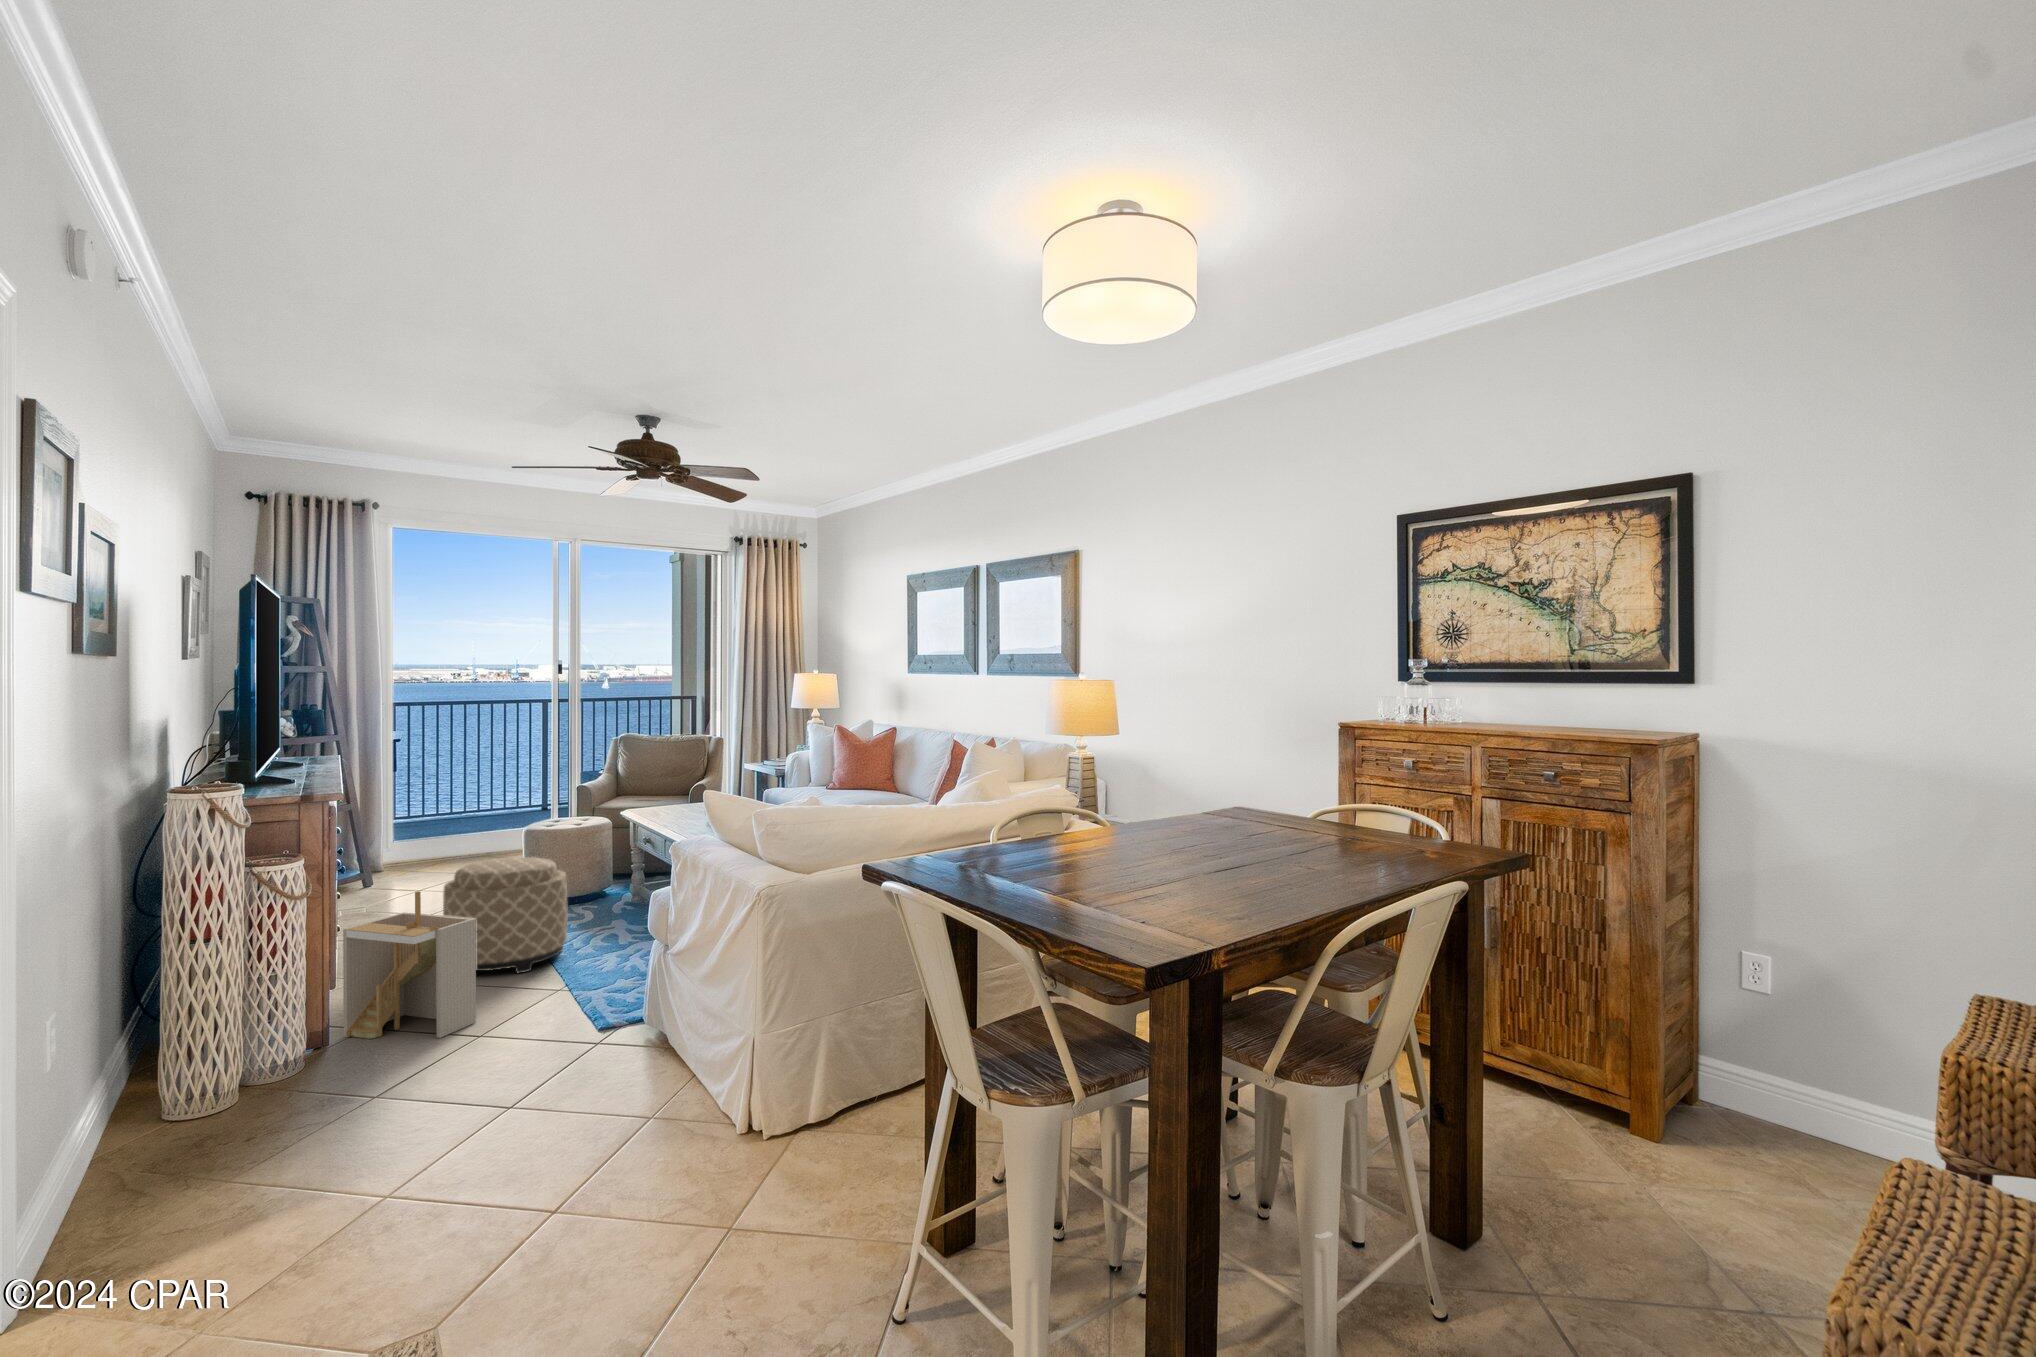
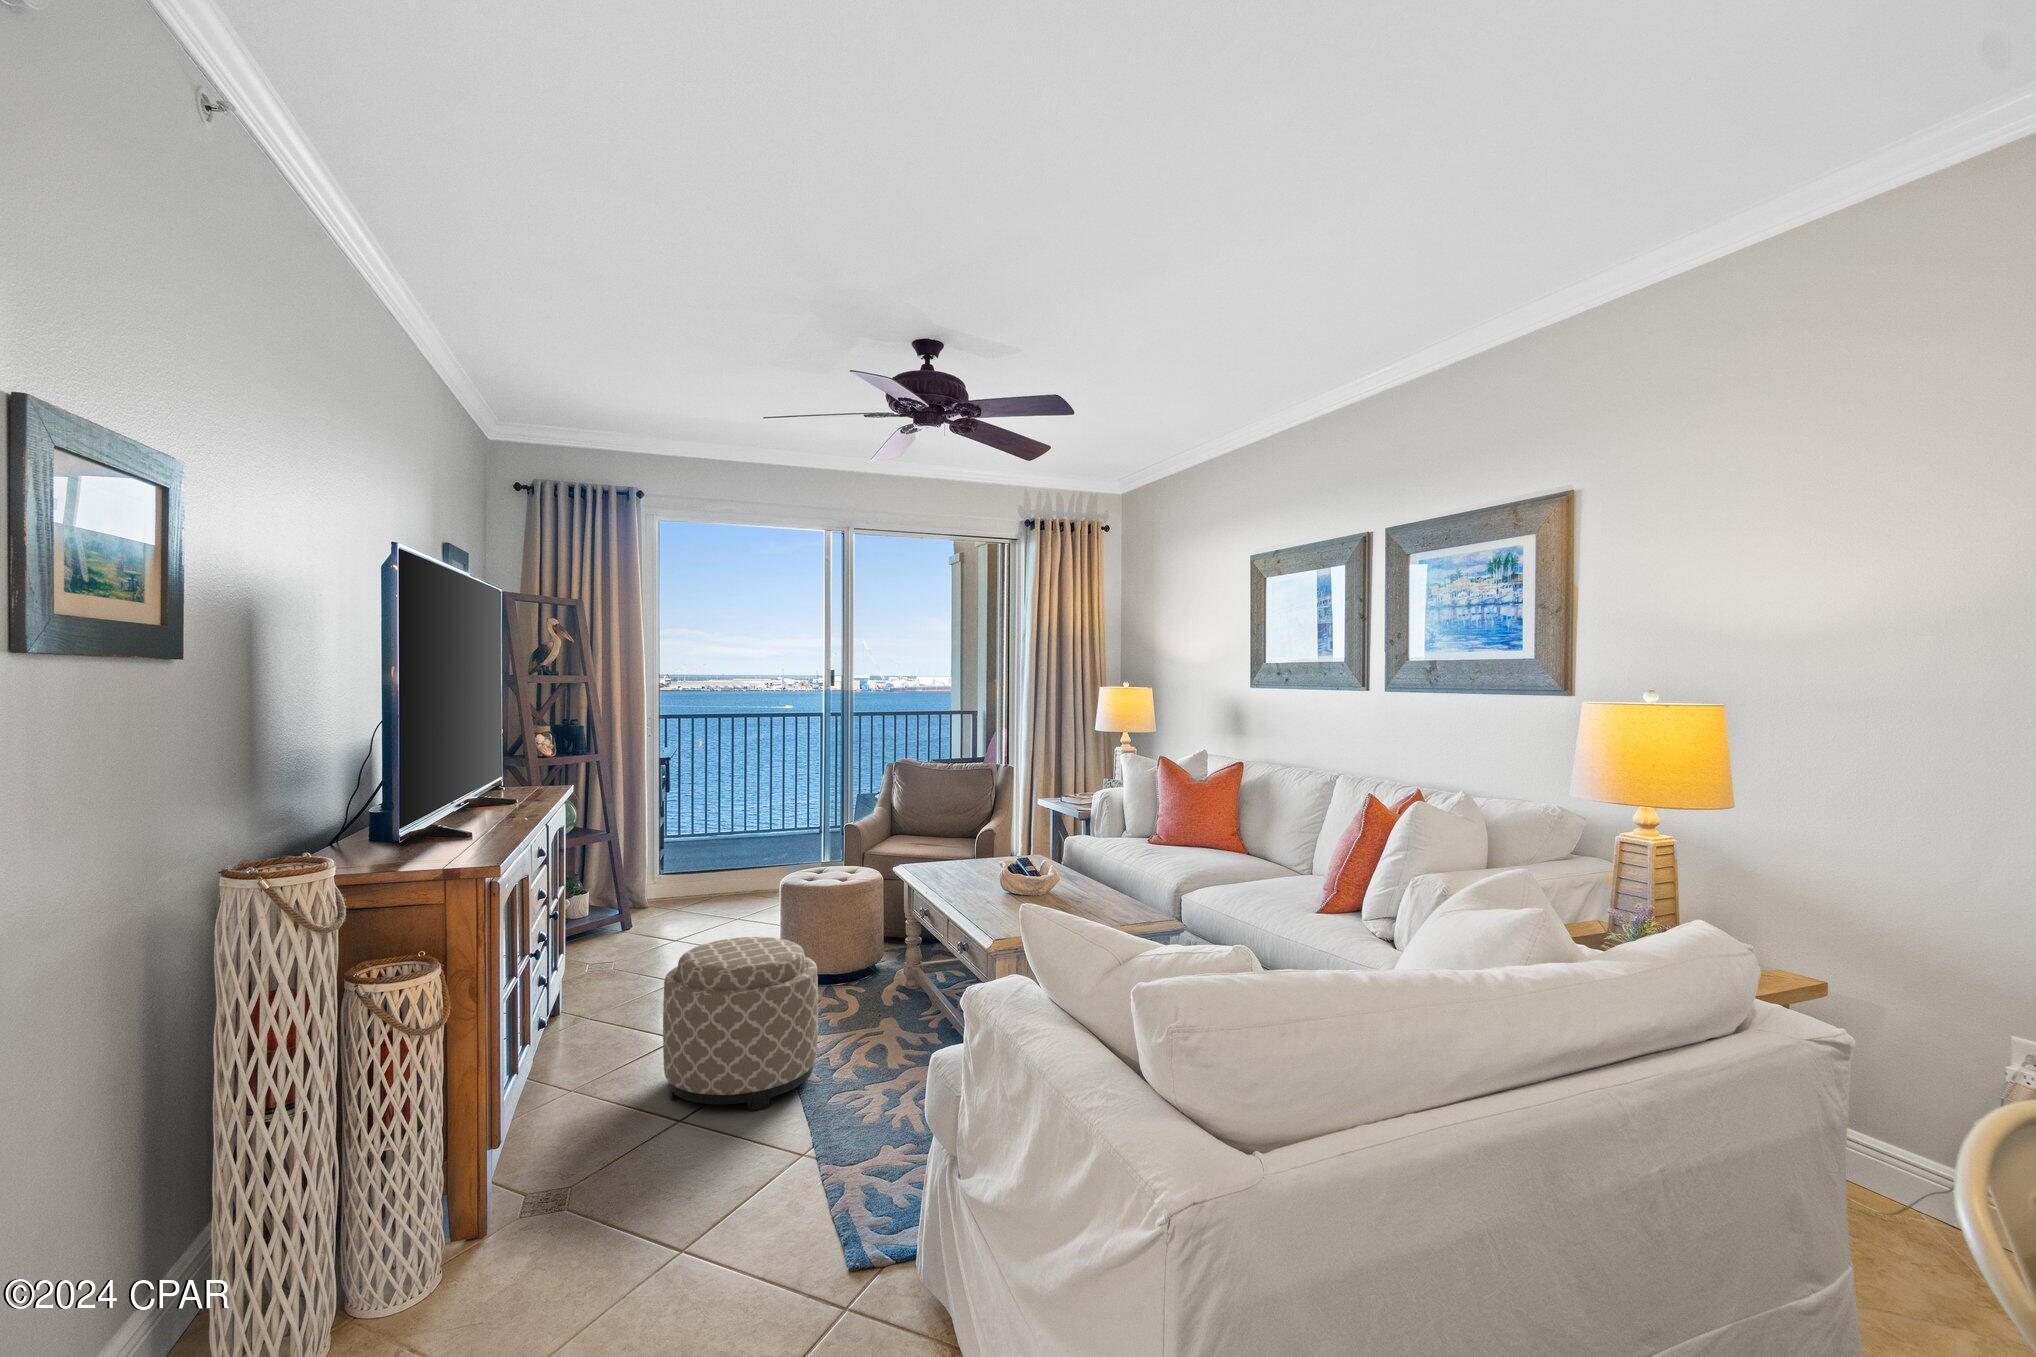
storage bin: present [343,891,476,1039] -> none [507,1015,678,1245]

